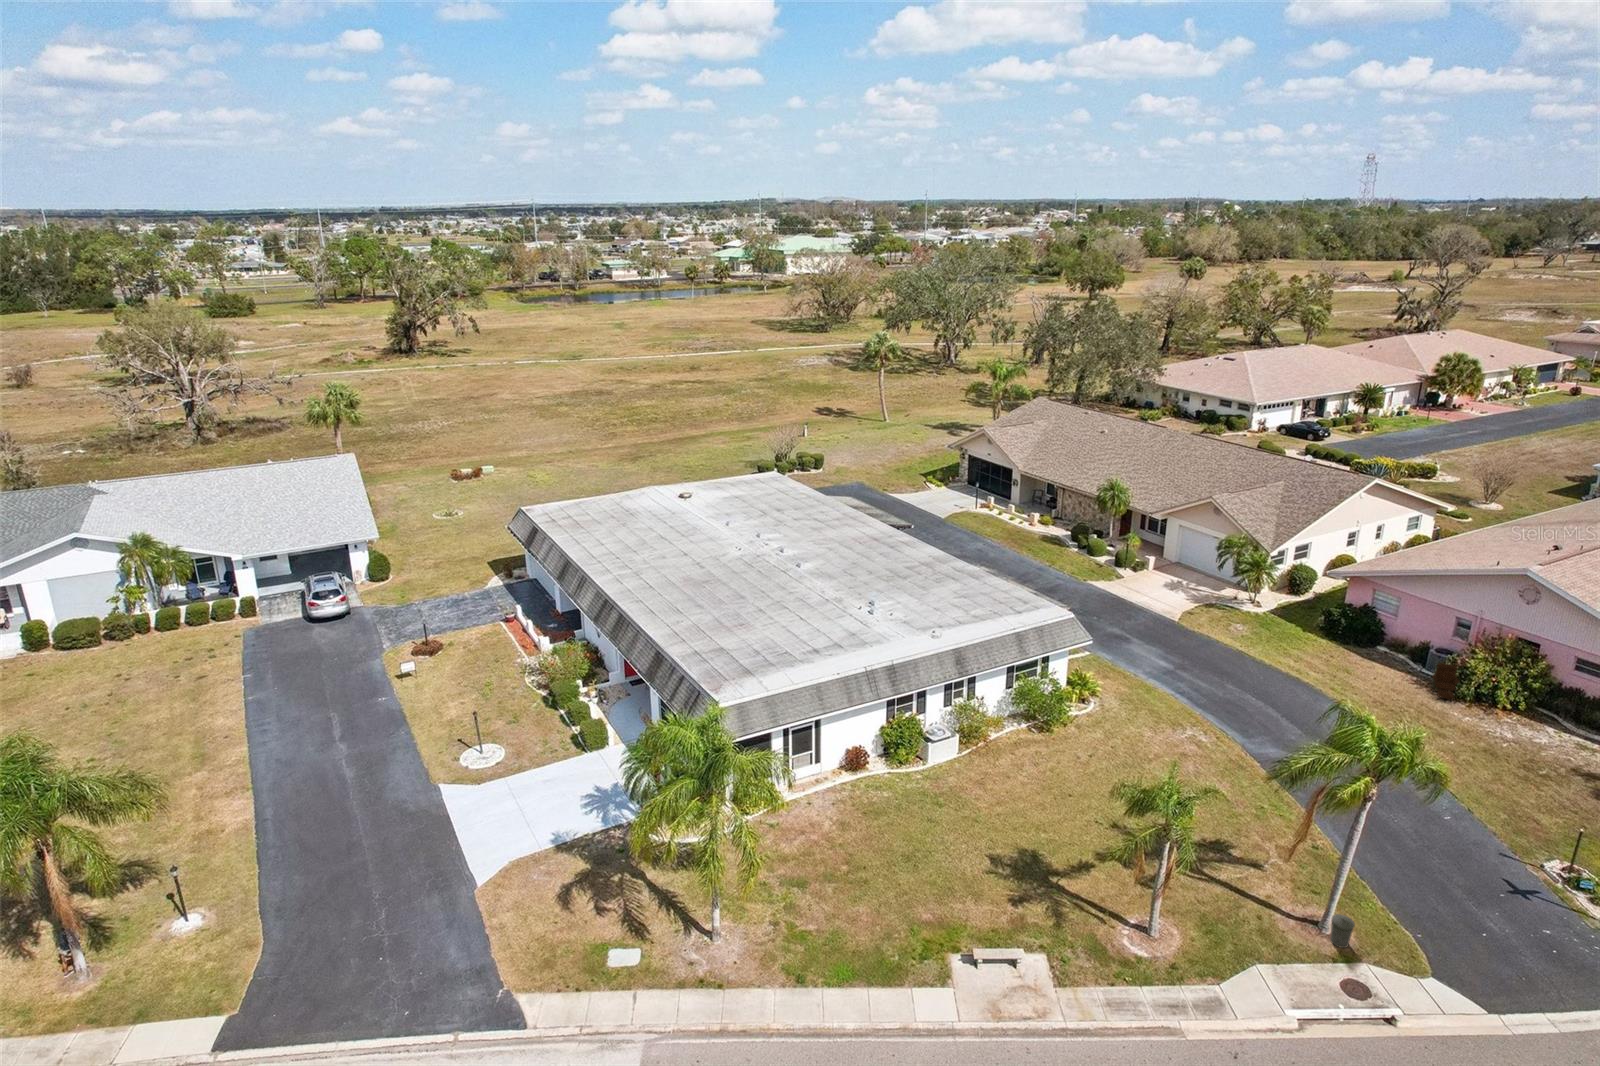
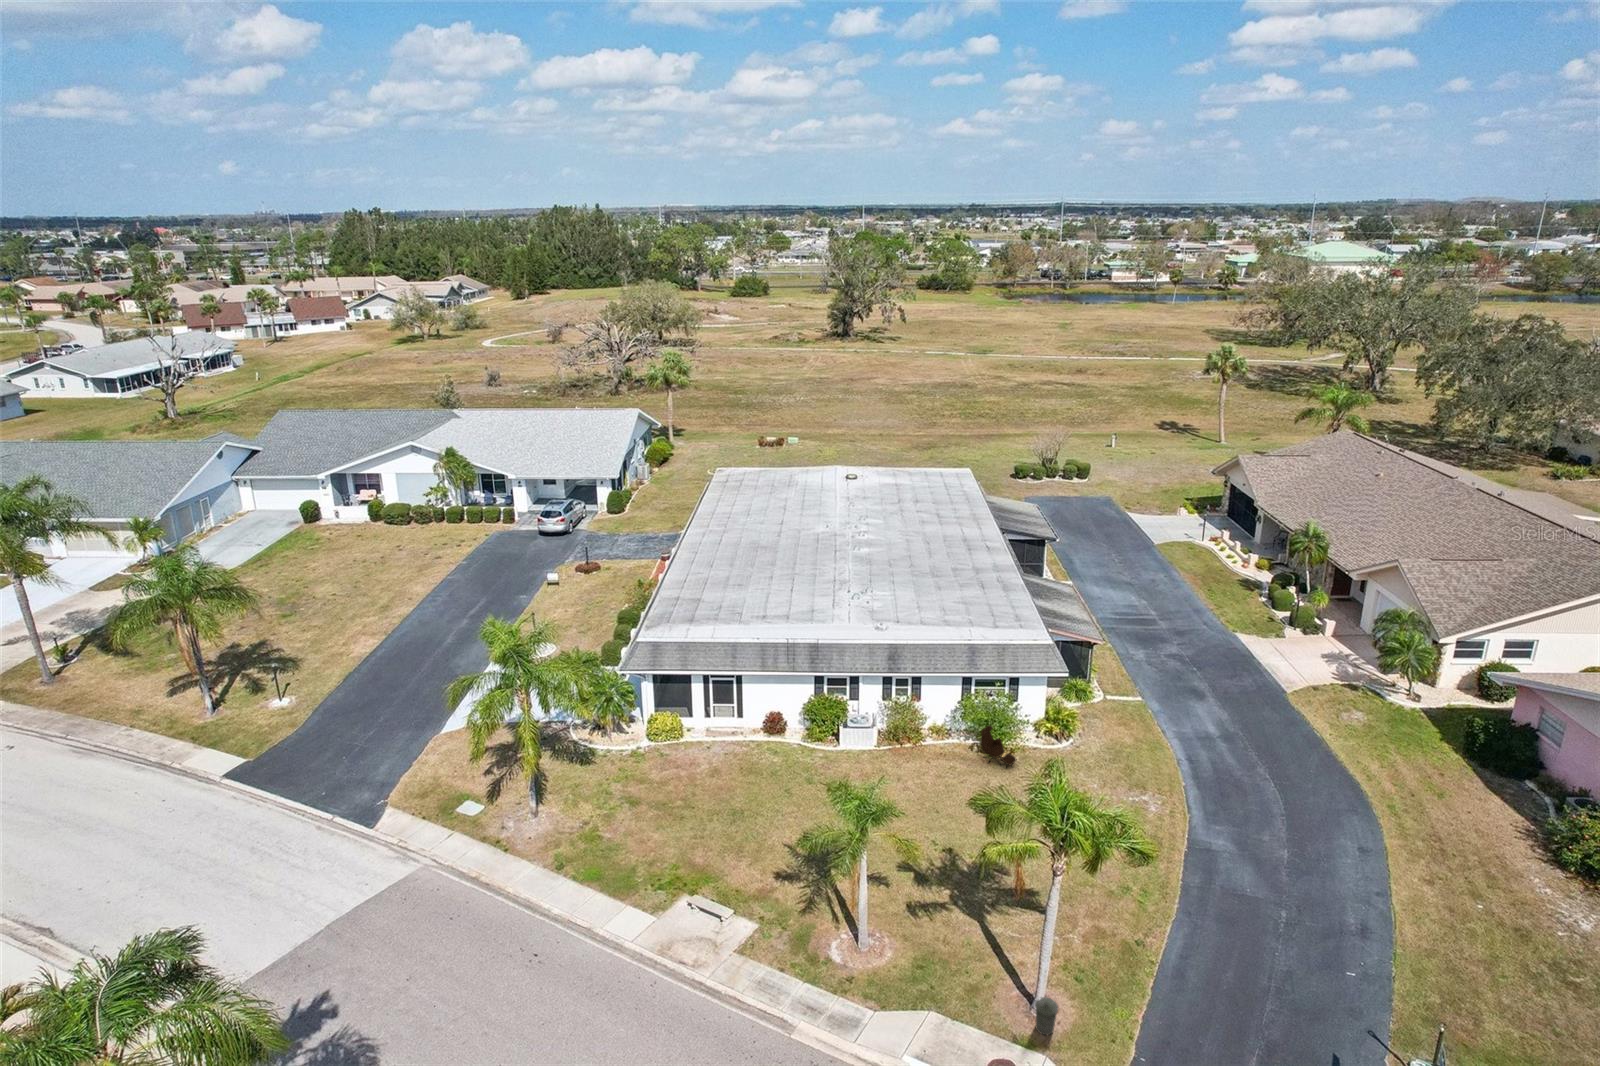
lounge chair: present [1432,663,1459,700] -> present [980,725,1016,765]

